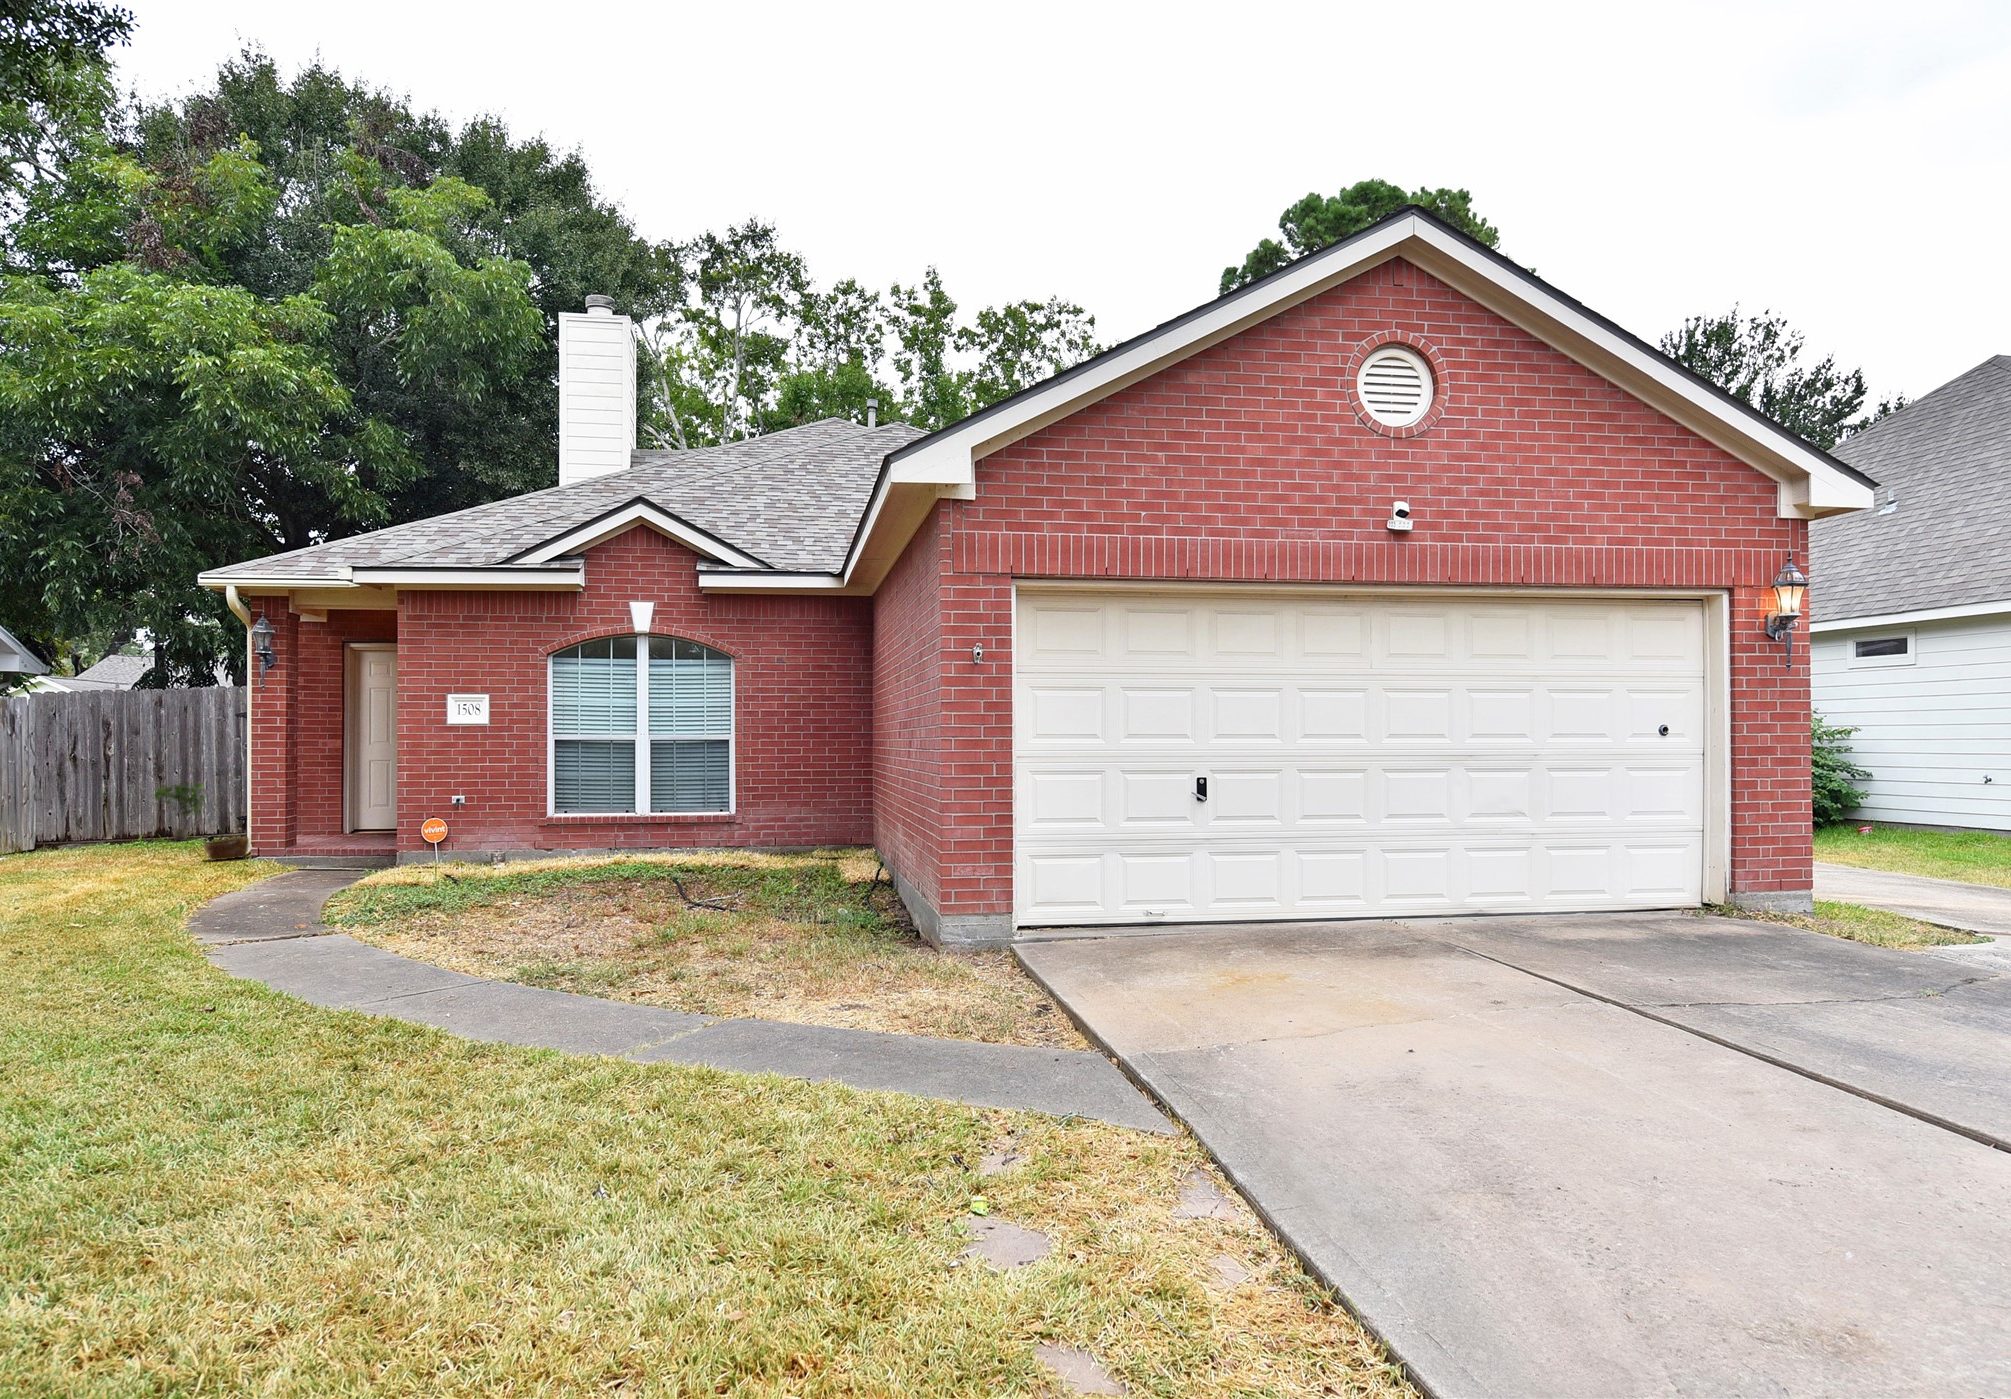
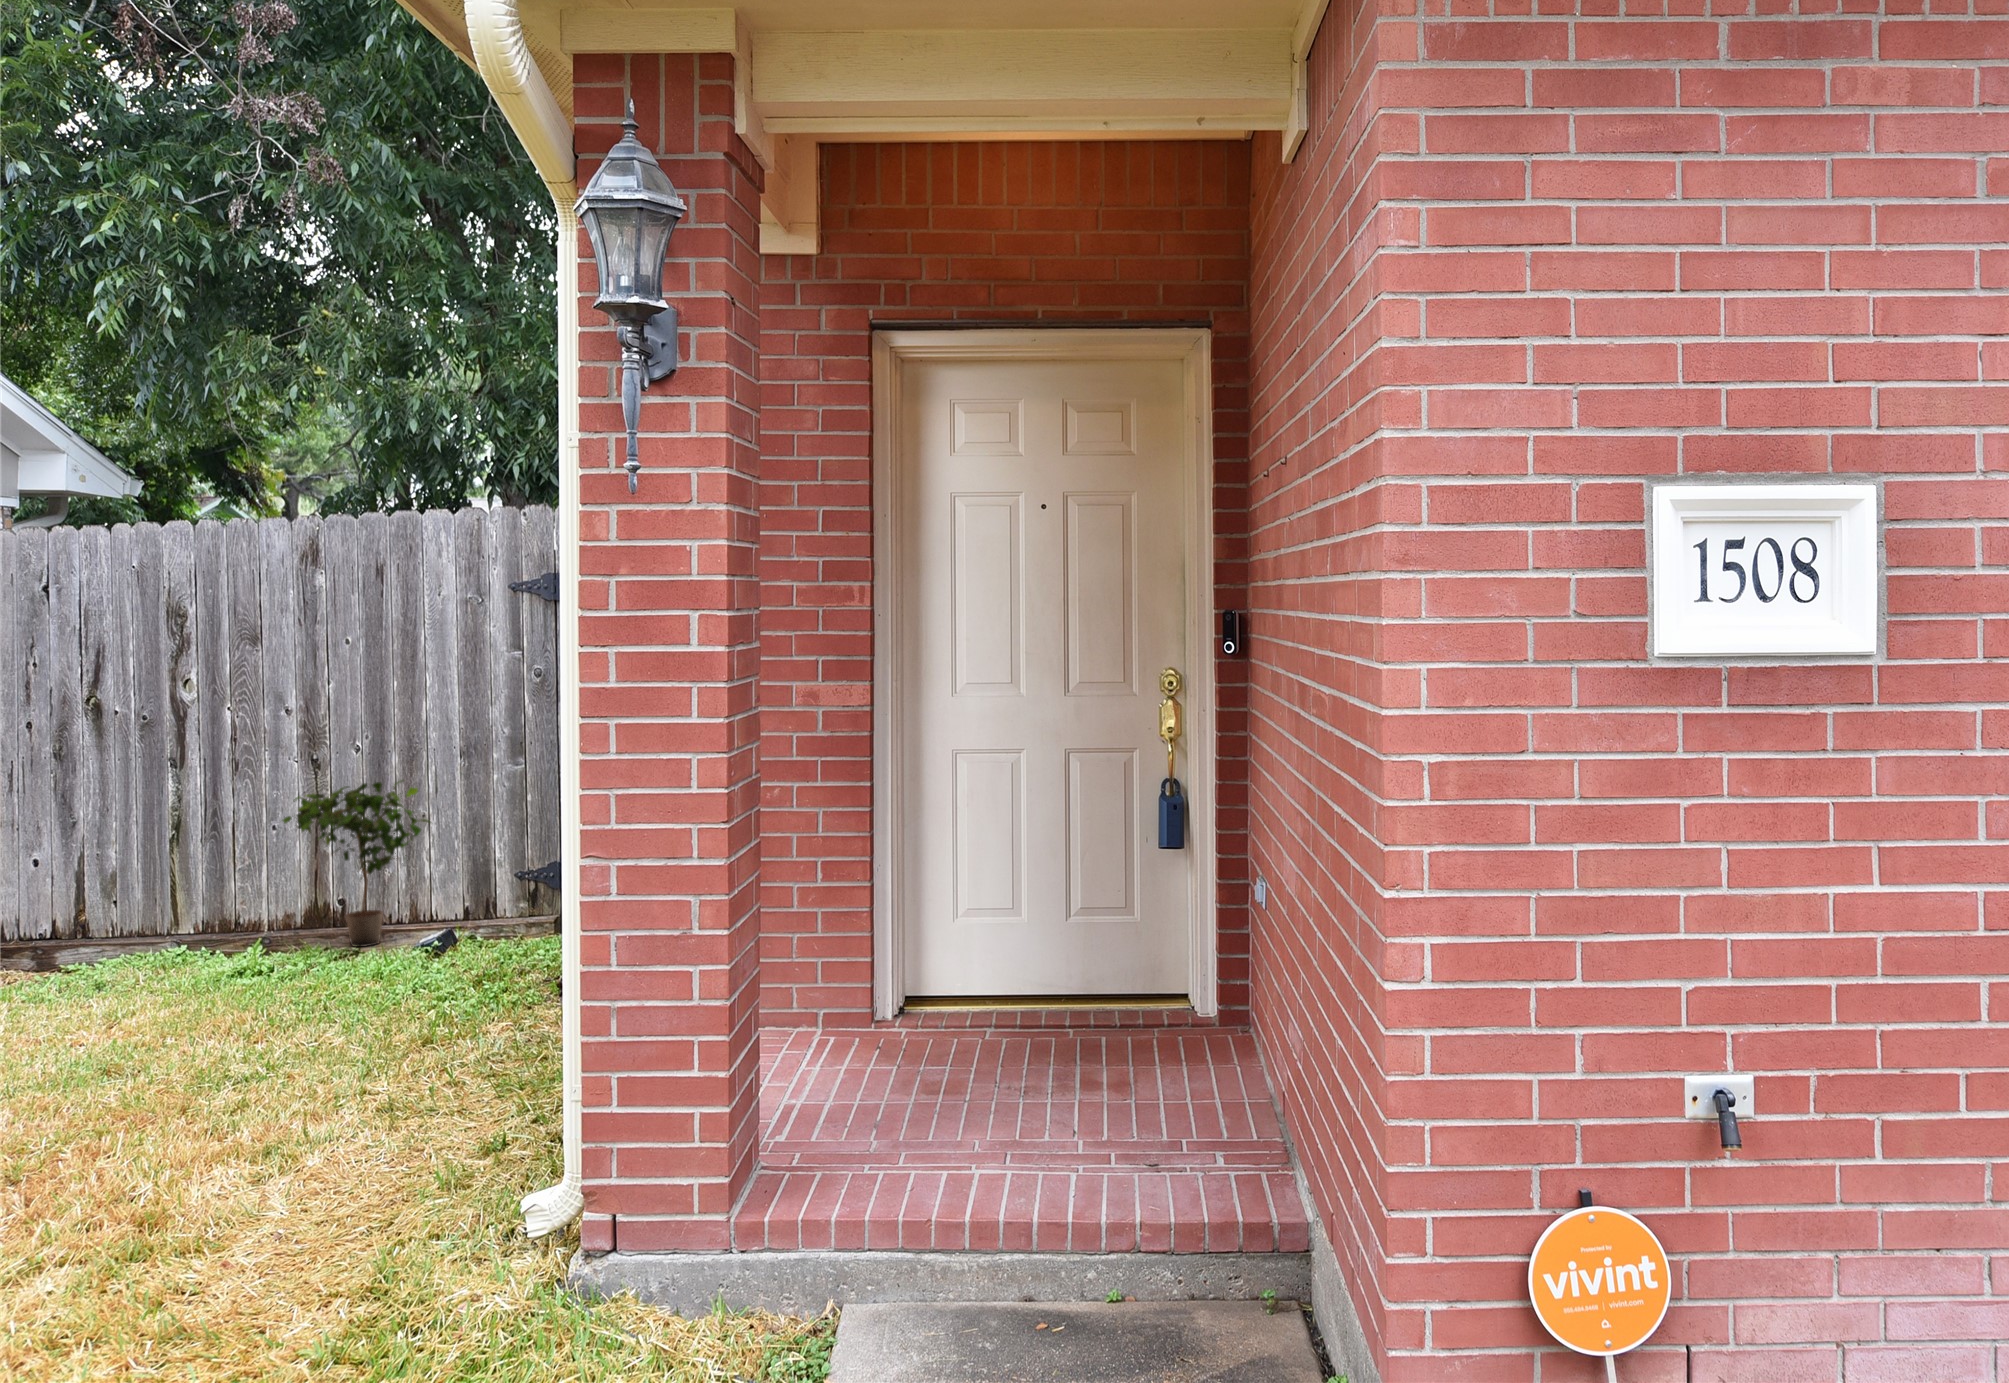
woven basket: present [204,833,249,861] -> none [418,1020,570,1147]

